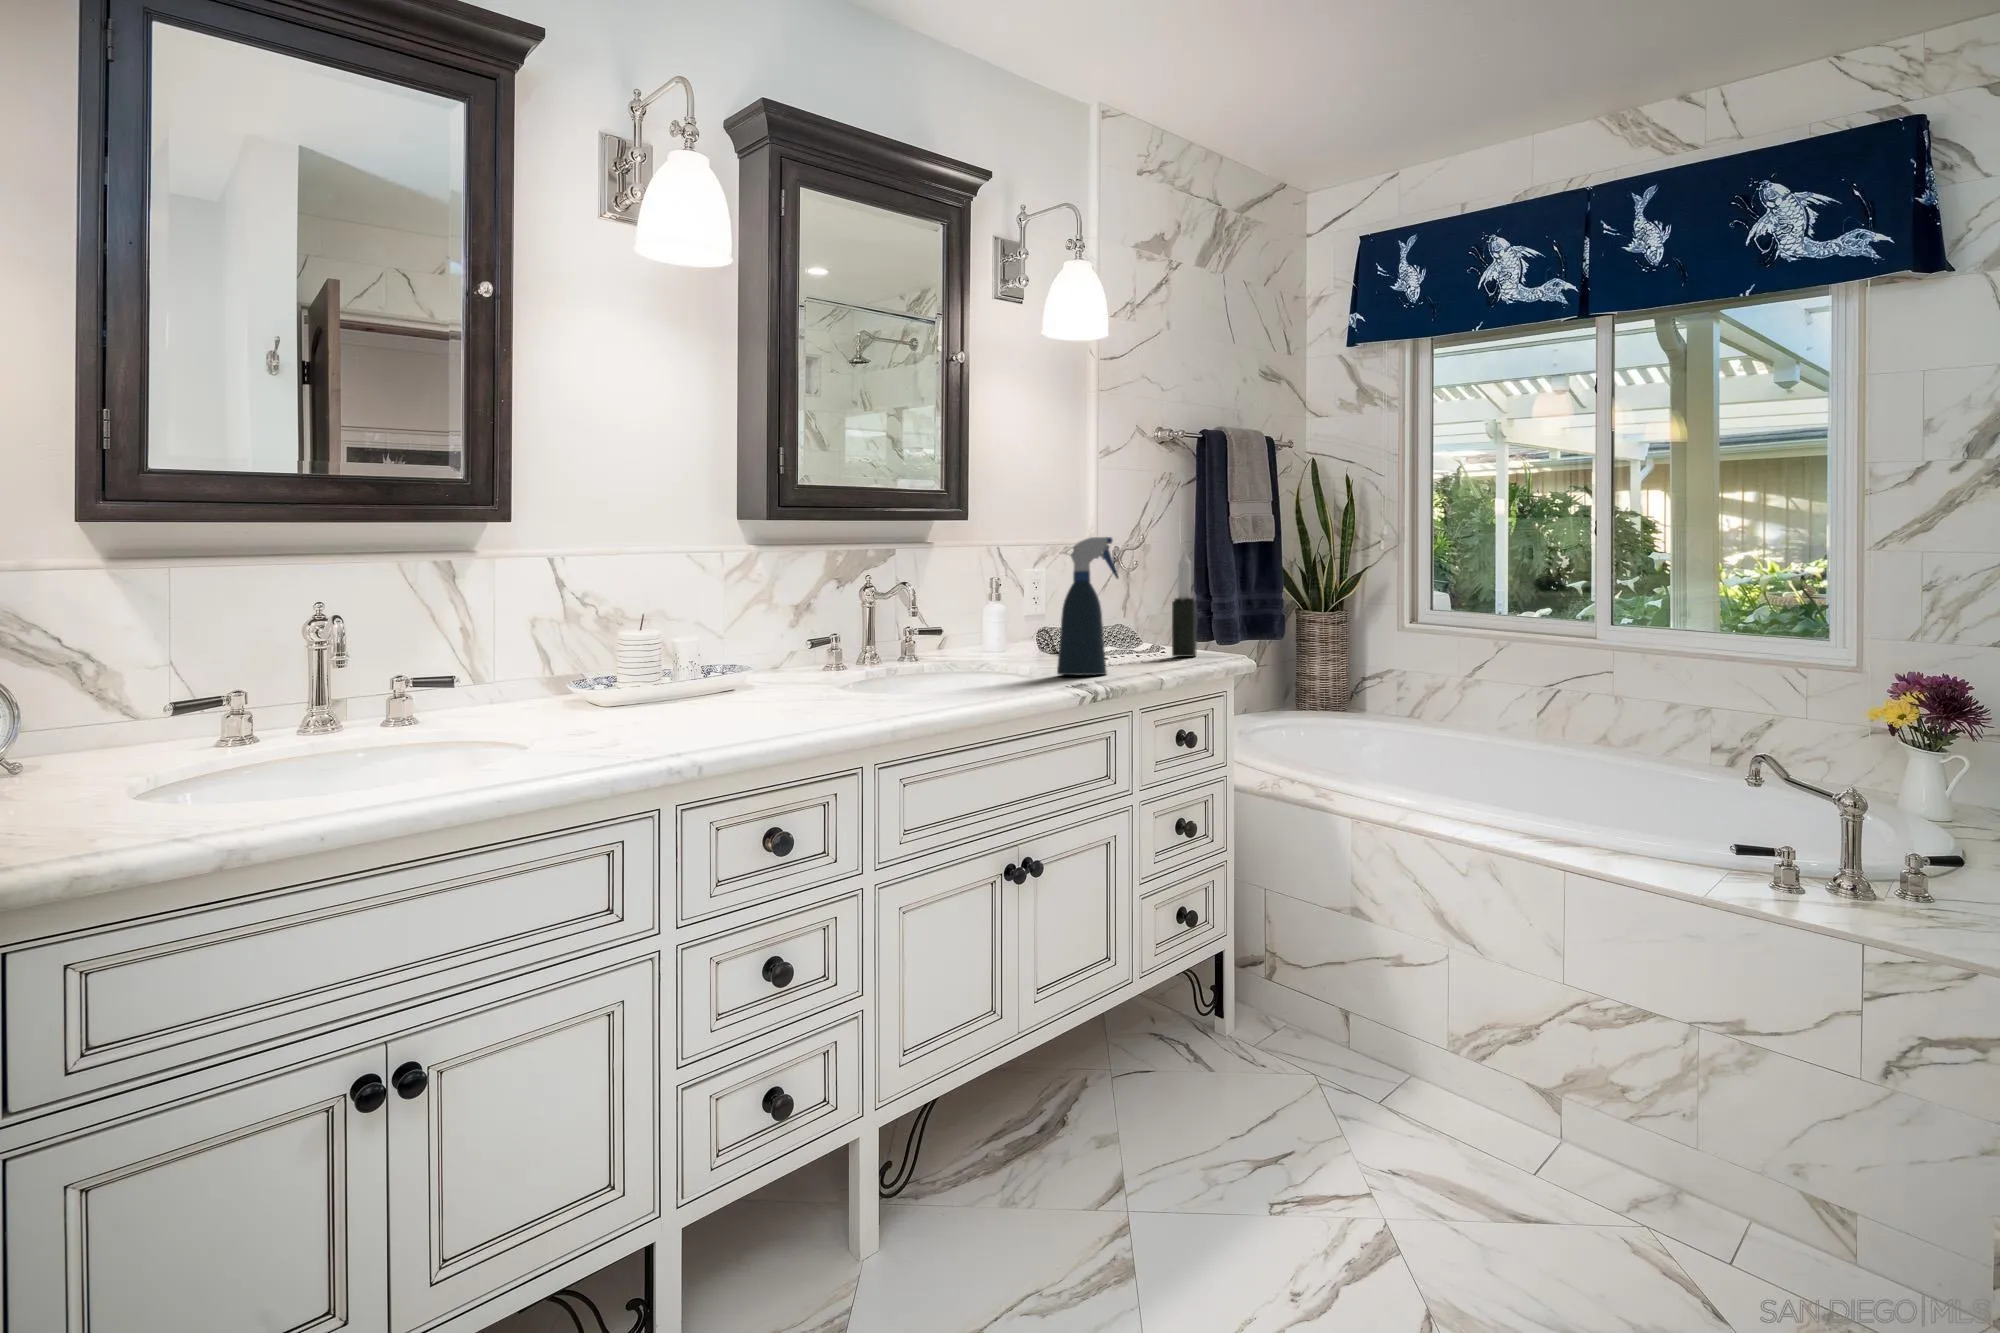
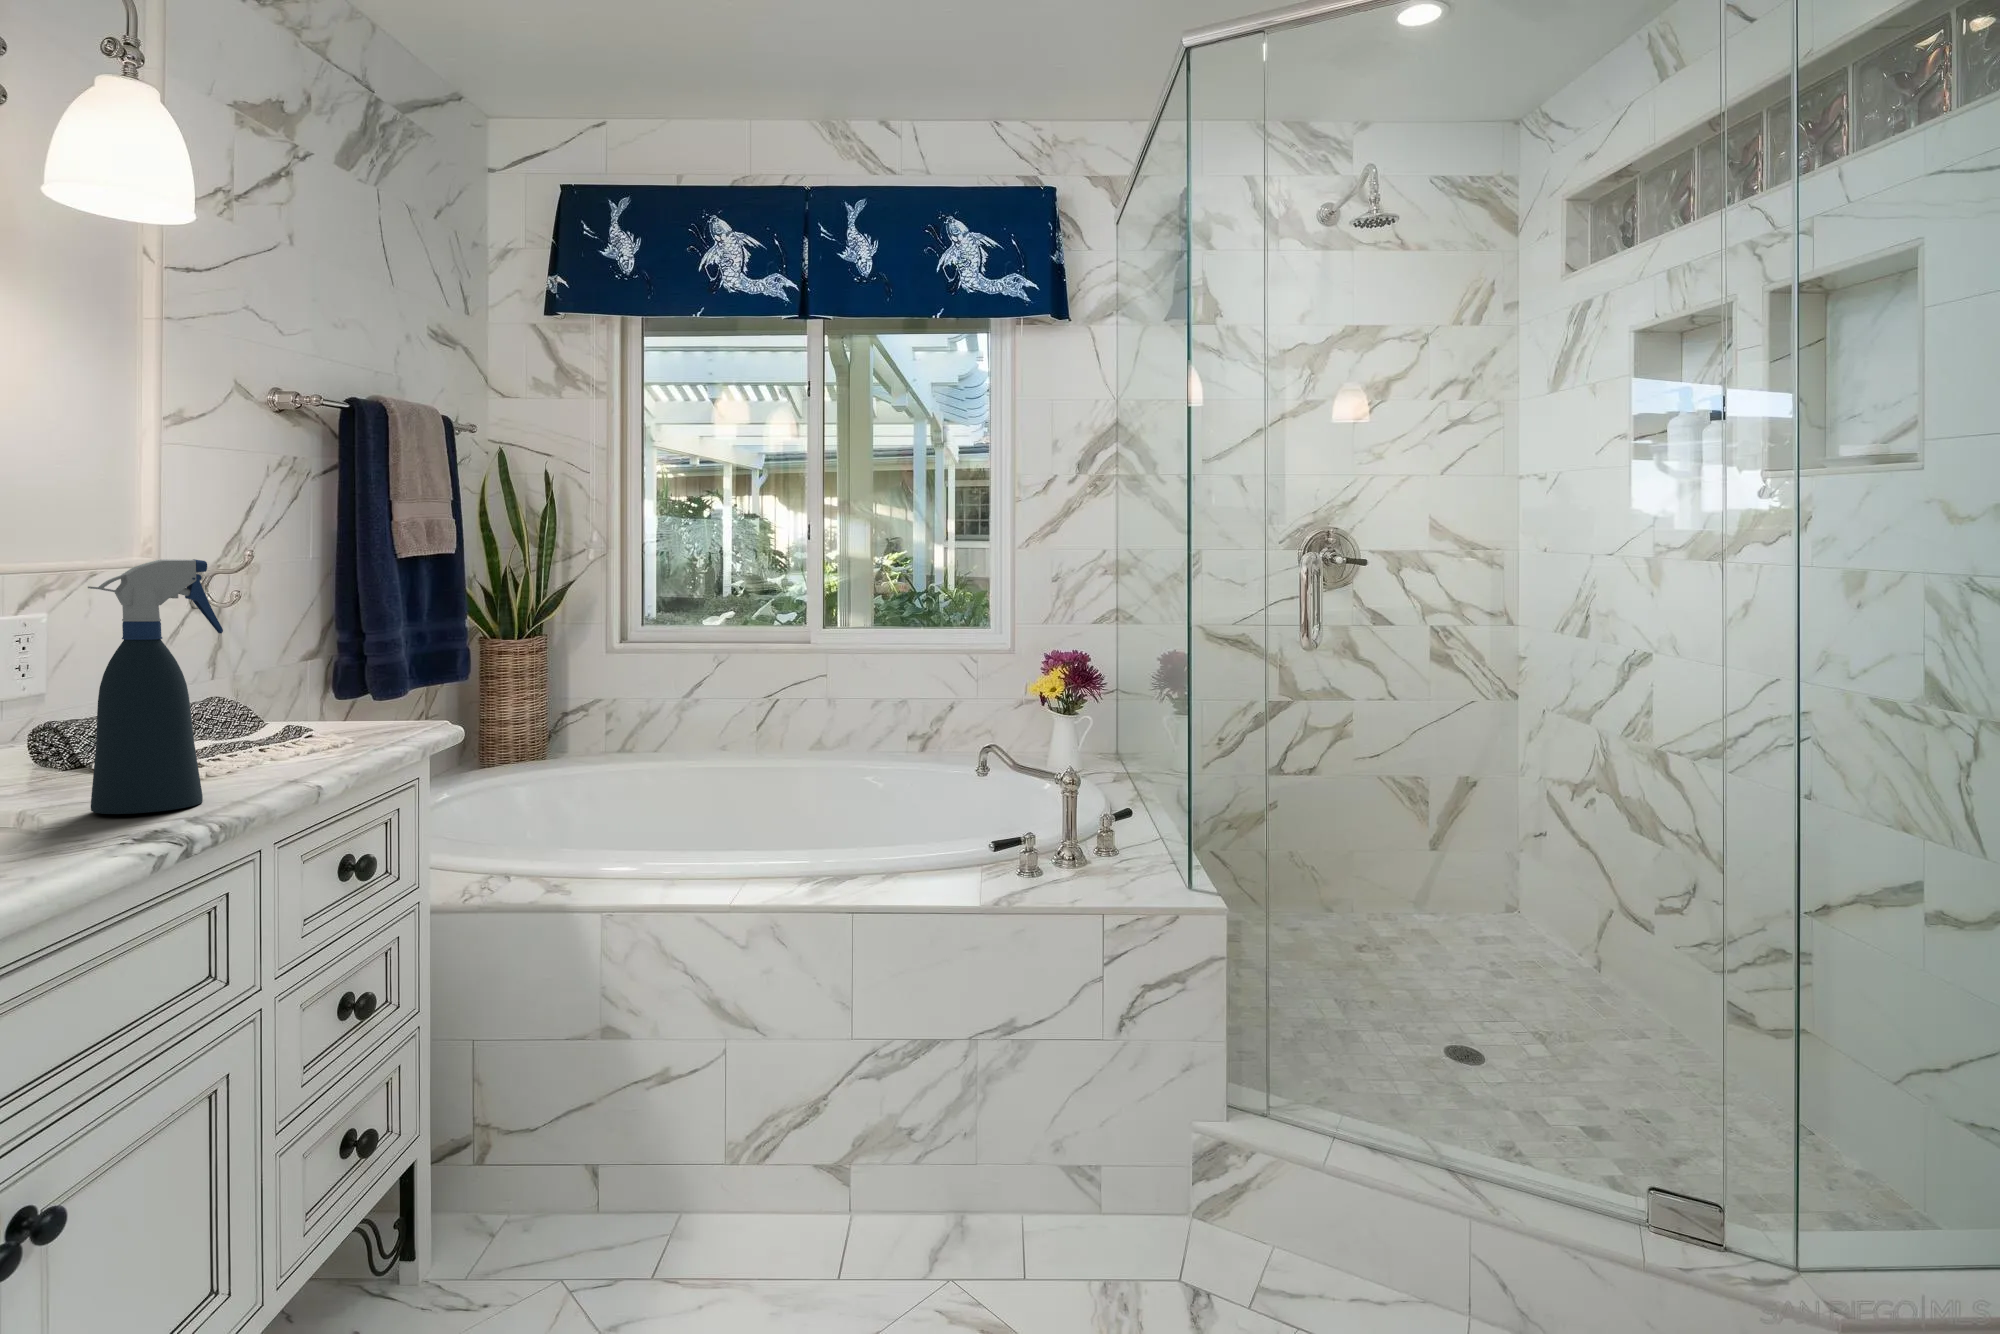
candle: present [1172,549,1197,657] -> none [321,572,366,741]

